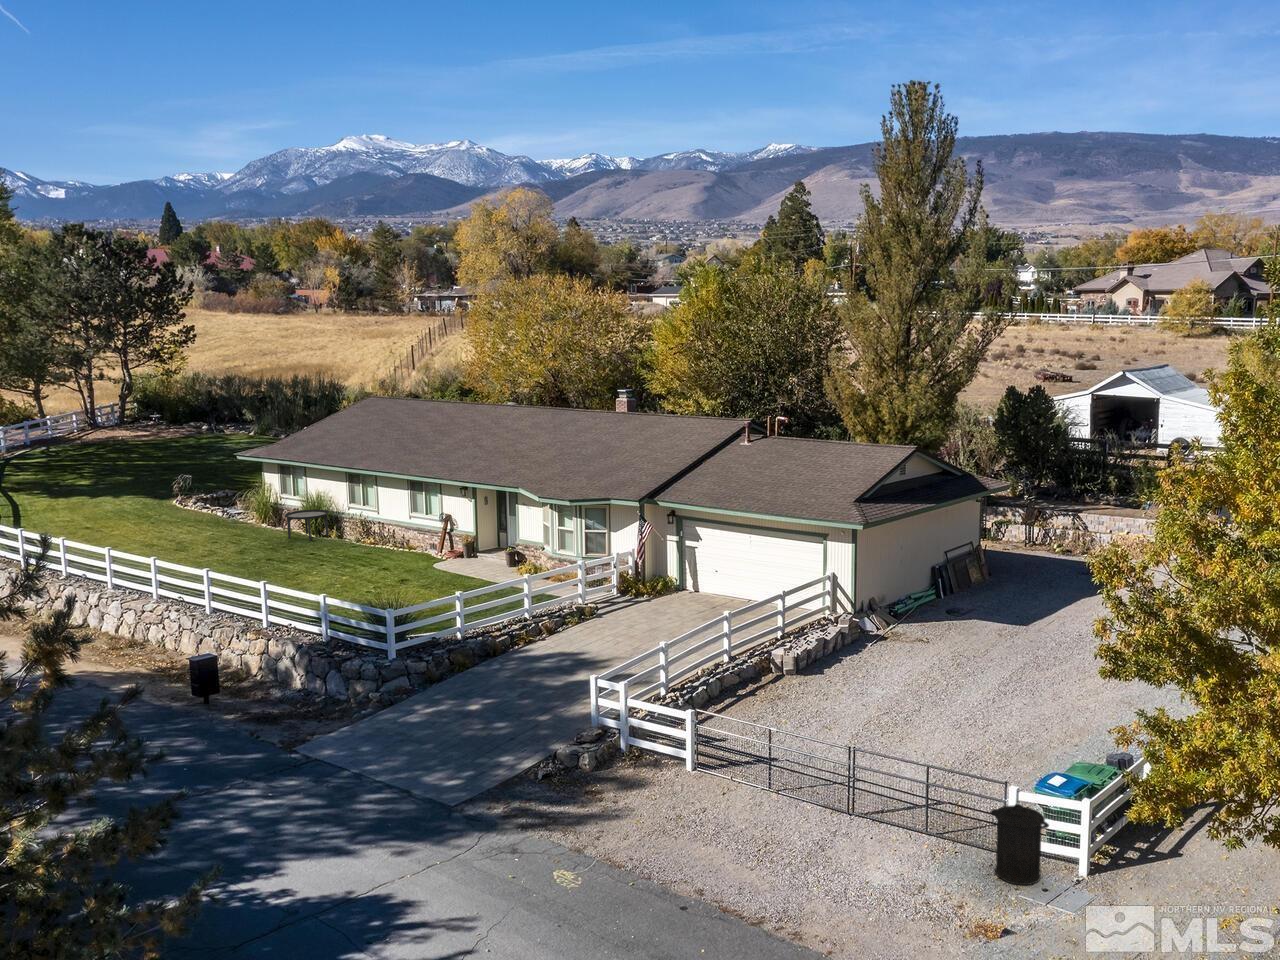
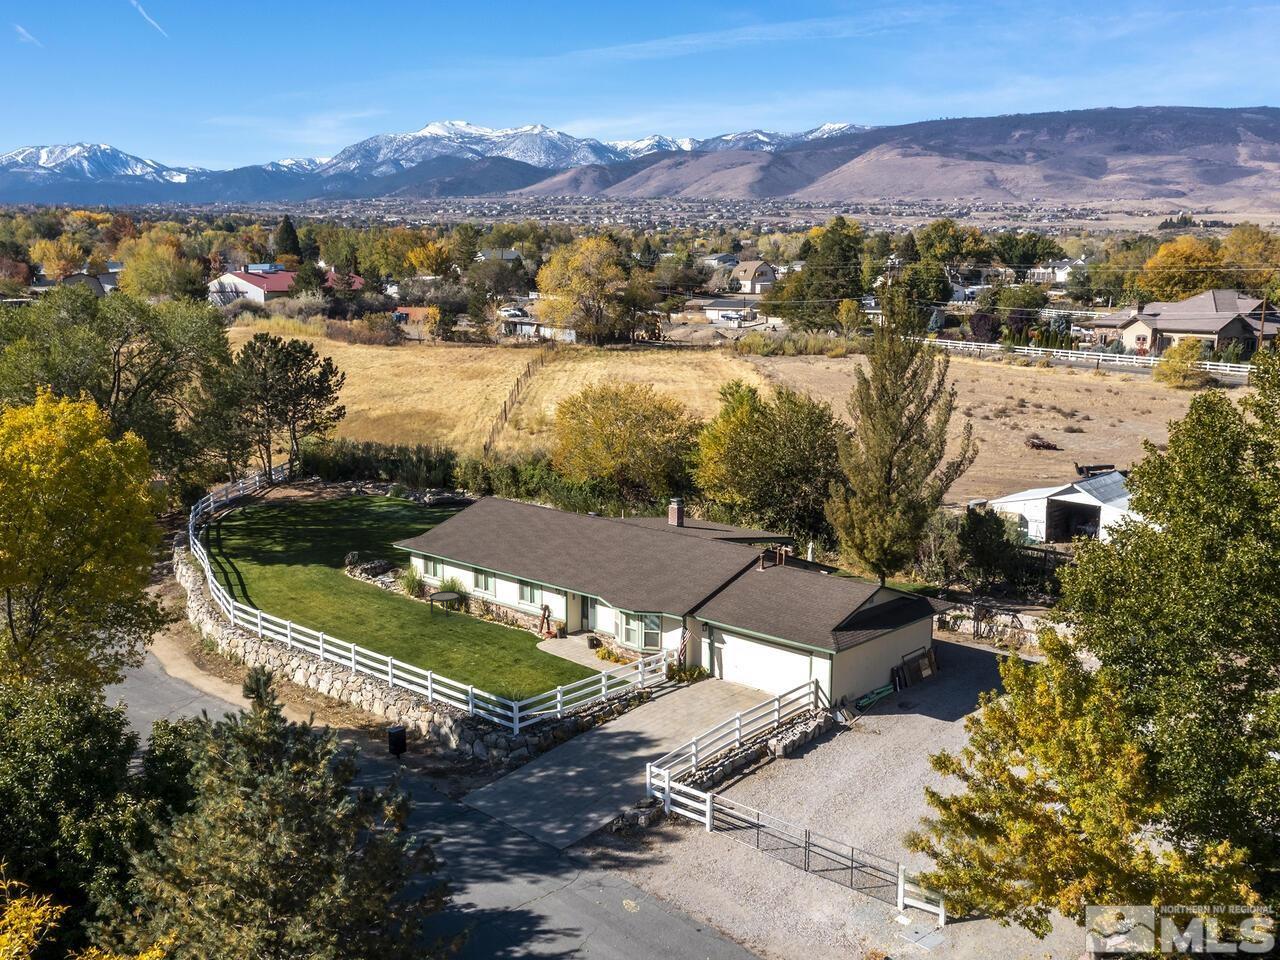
trash can: present [990,804,1049,885] -> none [877,875,909,923]

